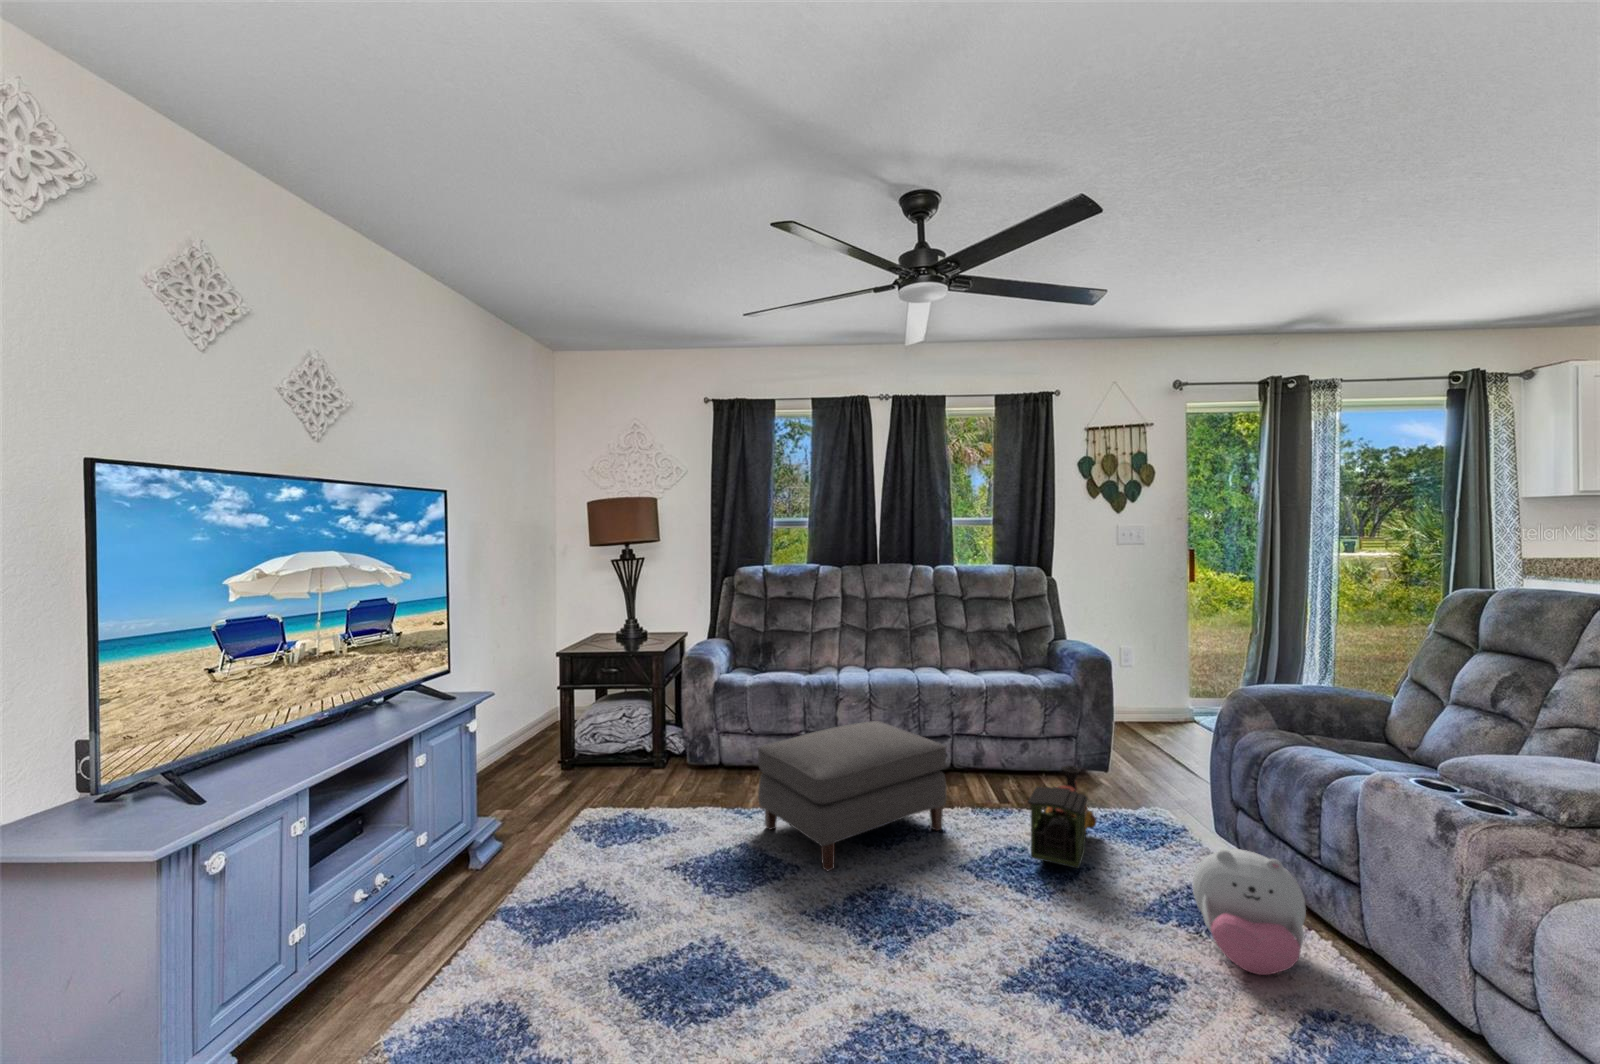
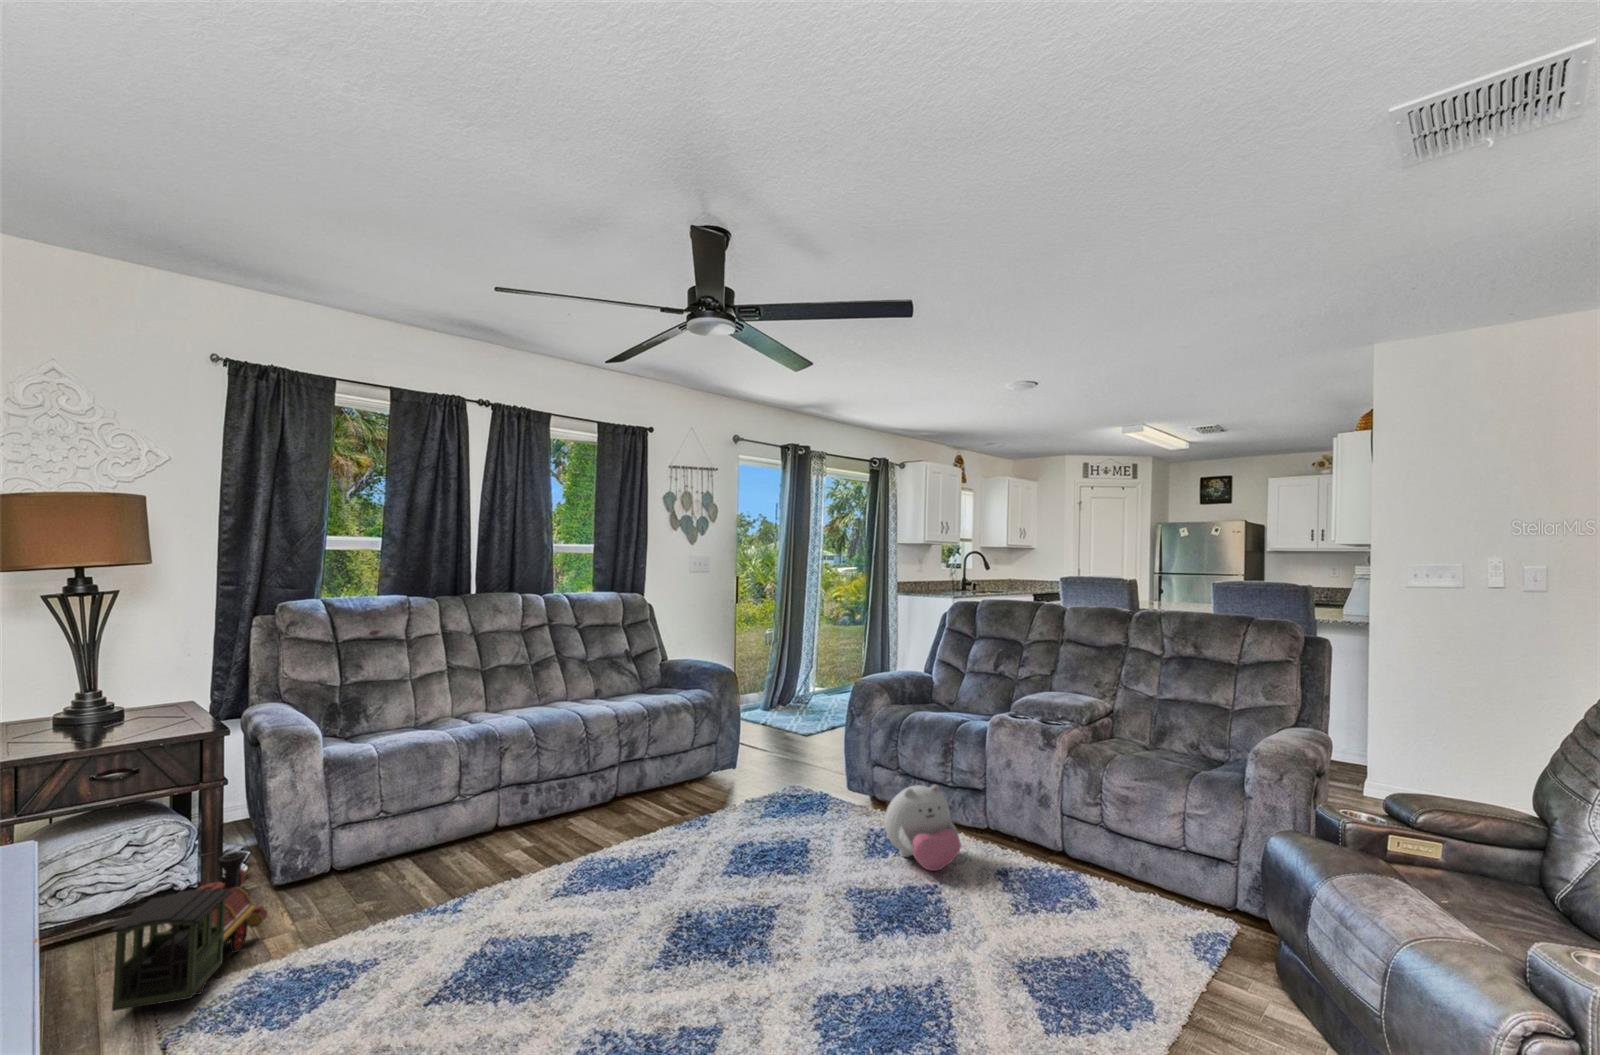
ottoman: present [758,721,946,871] -> none [445,765,653,942]
toy train: present [1028,766,1096,869] -> present [111,851,268,1011]

